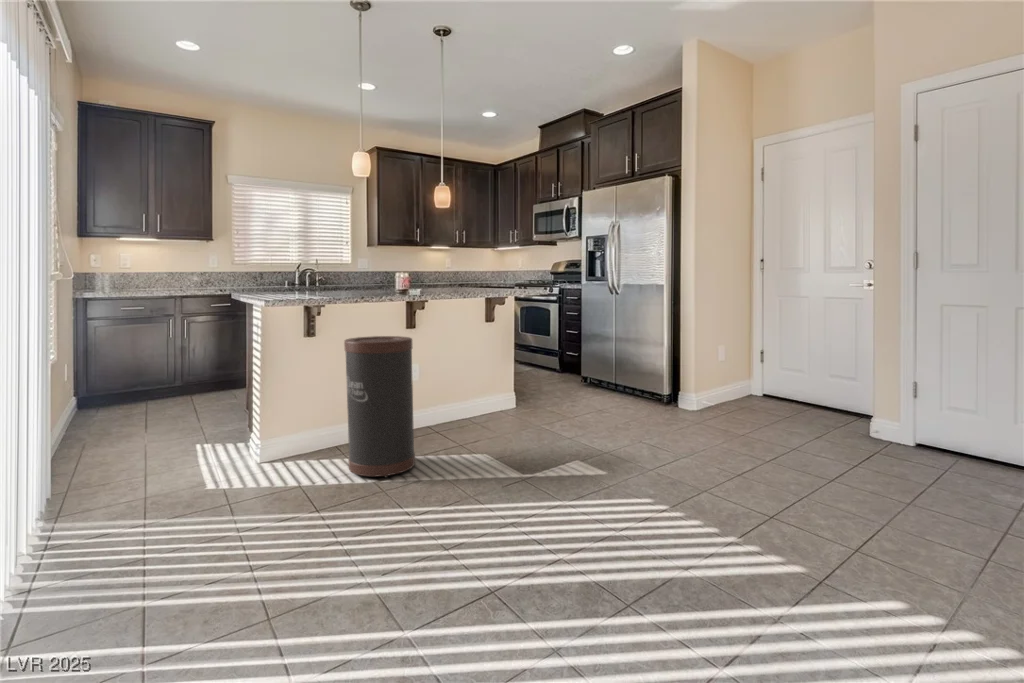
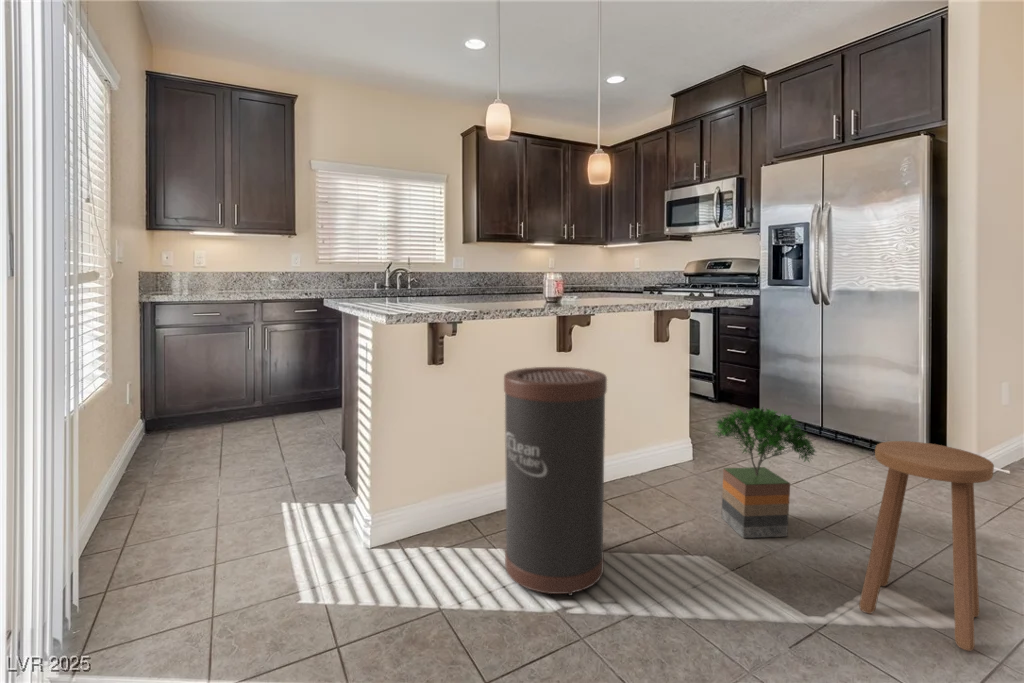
potted tree: none [504,364,563,451] -> present [716,409,815,538]
stool: none [559,377,626,489] -> present [859,441,994,651]

